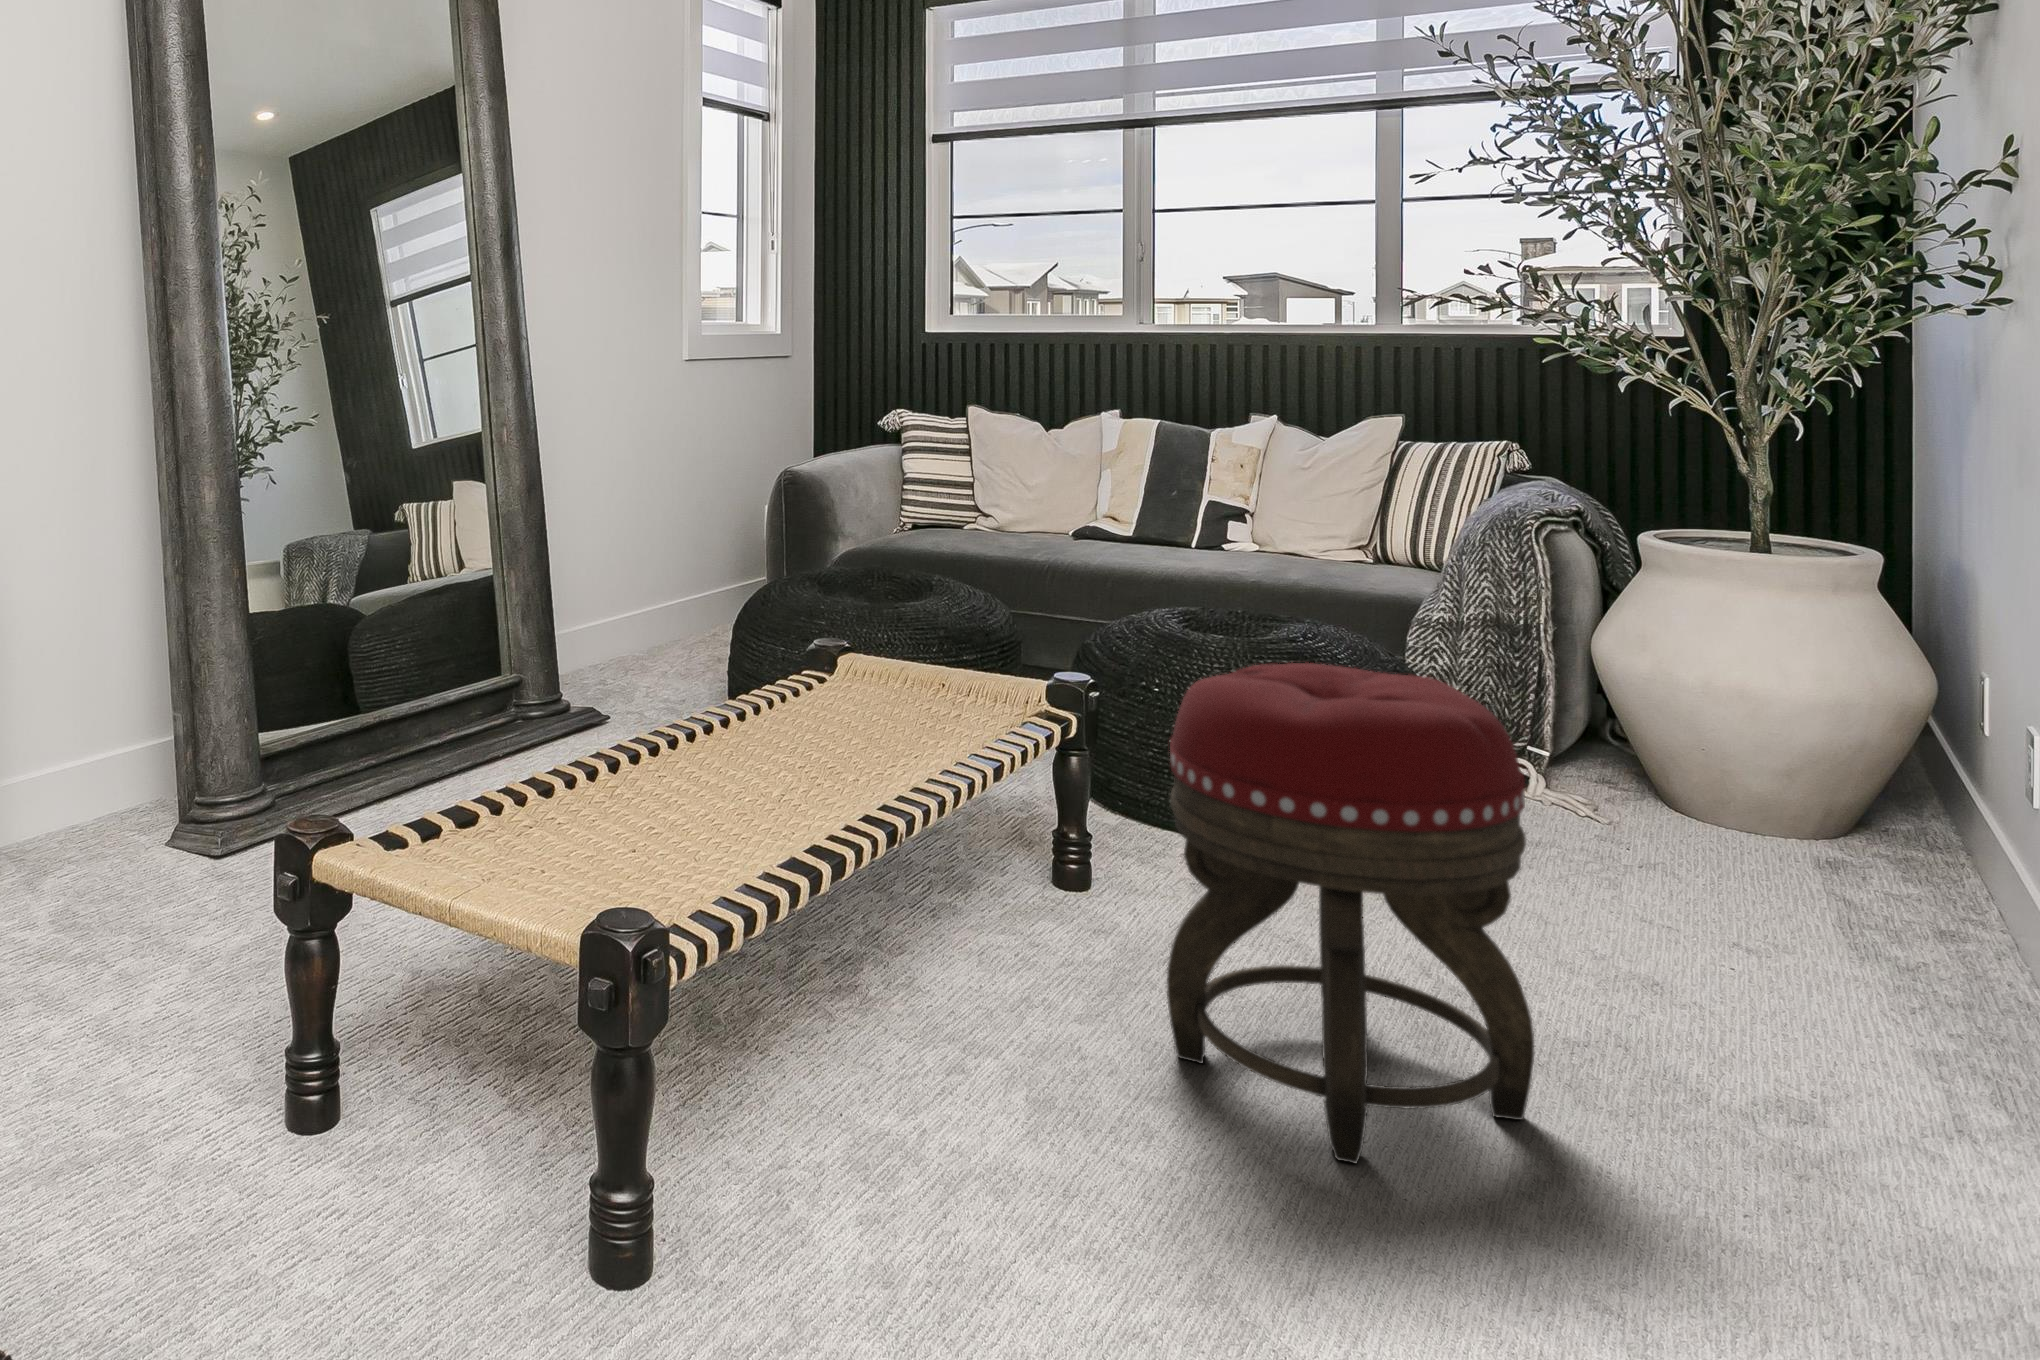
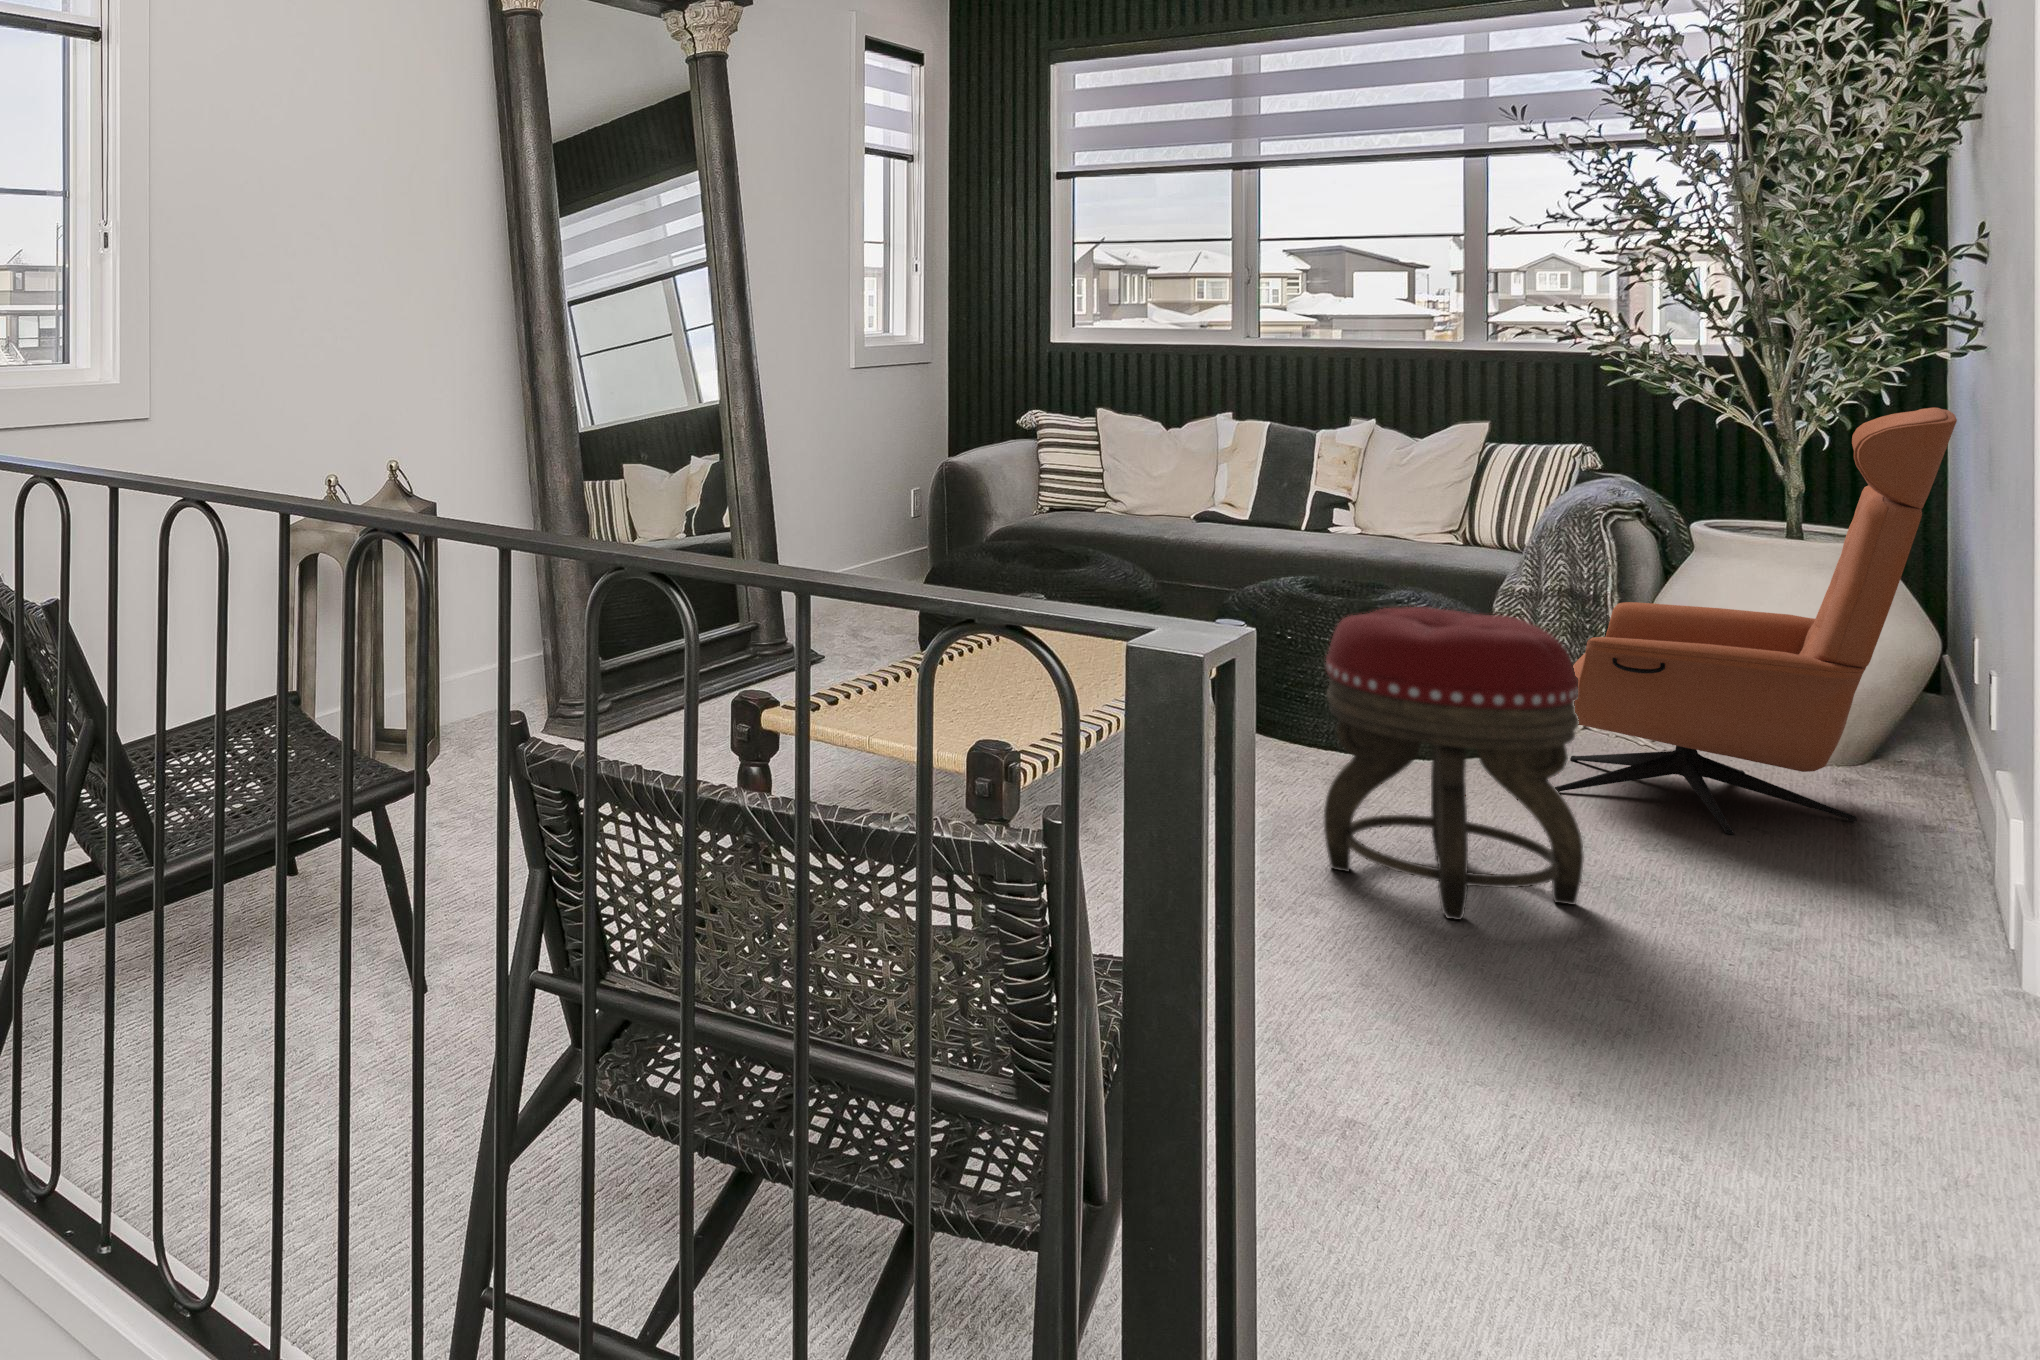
lounge chair: none [1479,378,2010,967] -> present [1555,408,1957,834]

